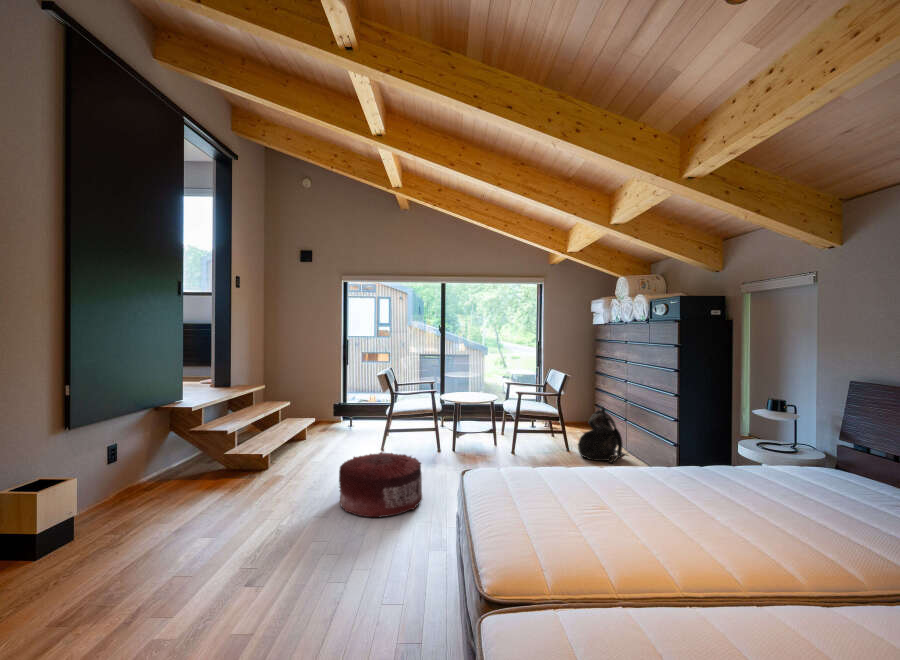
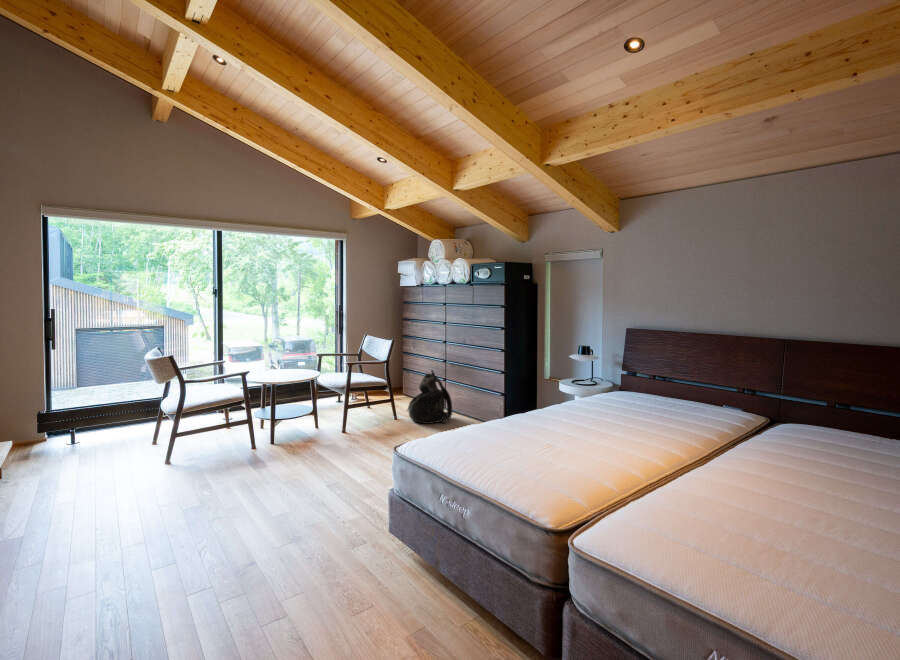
pouf: present [339,452,422,517] -> none [197,451,305,534]

